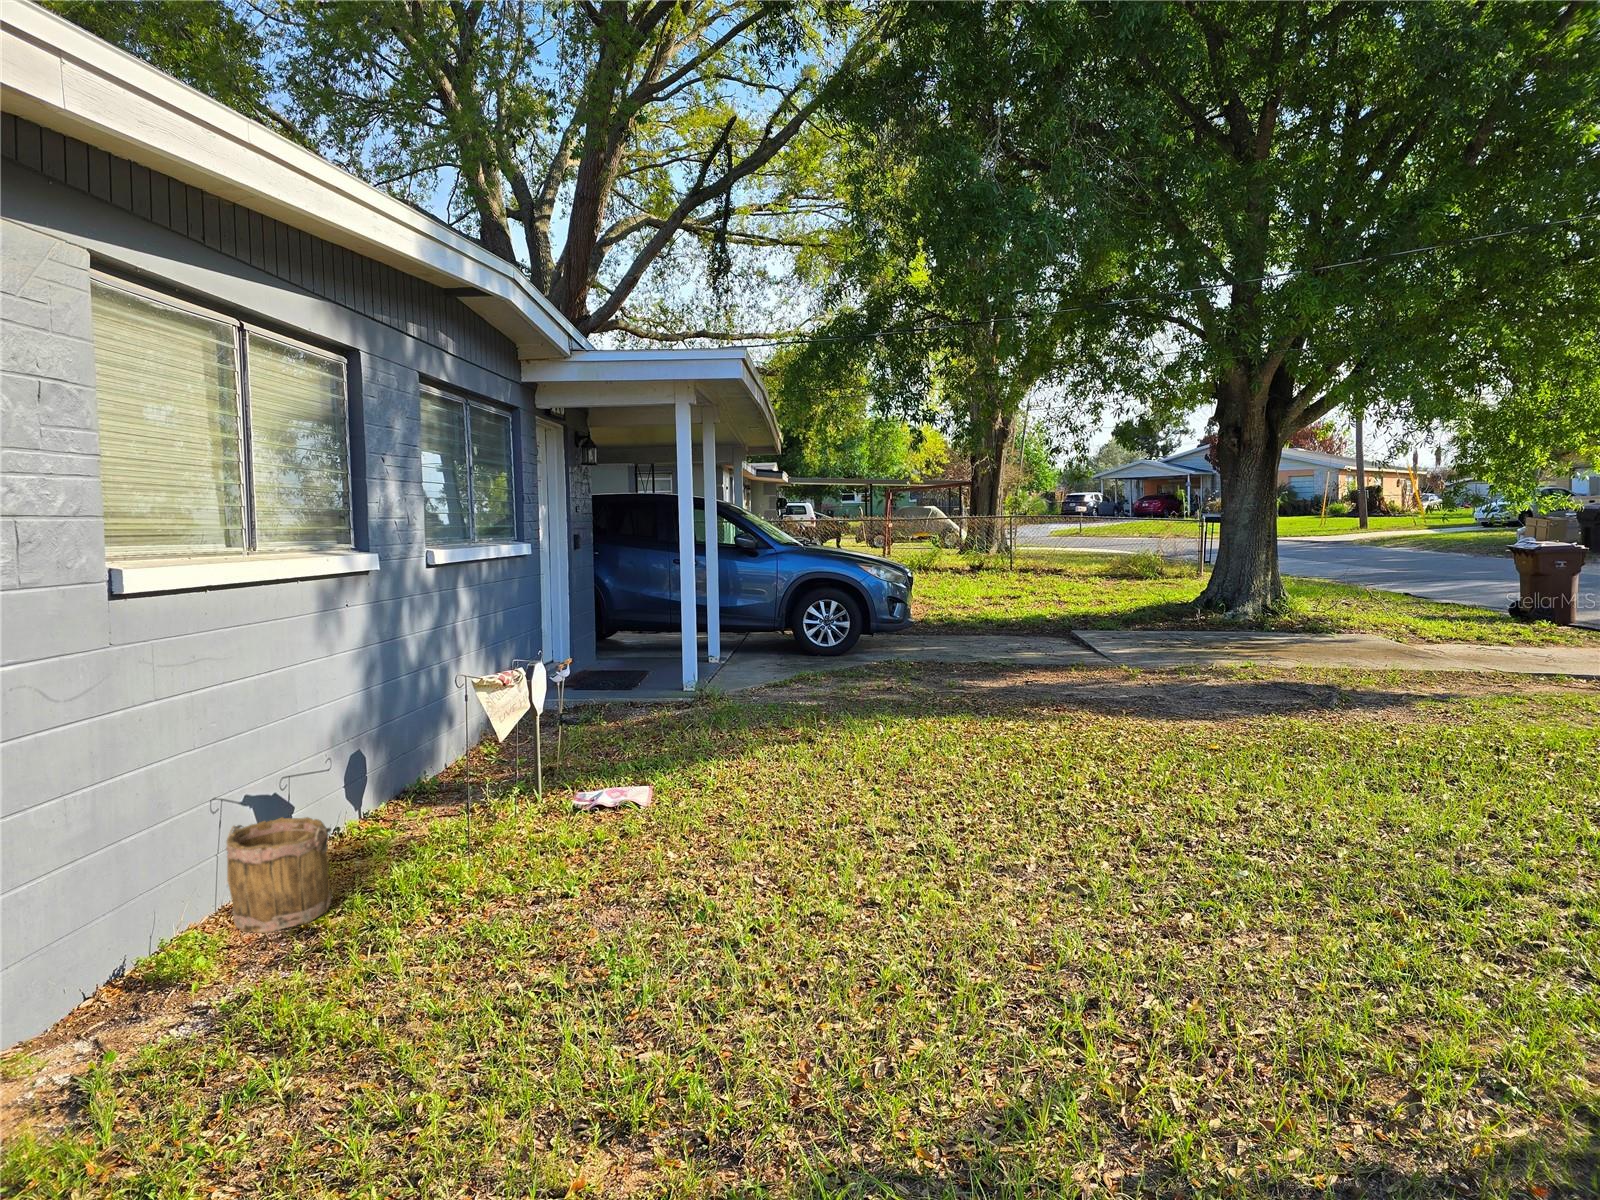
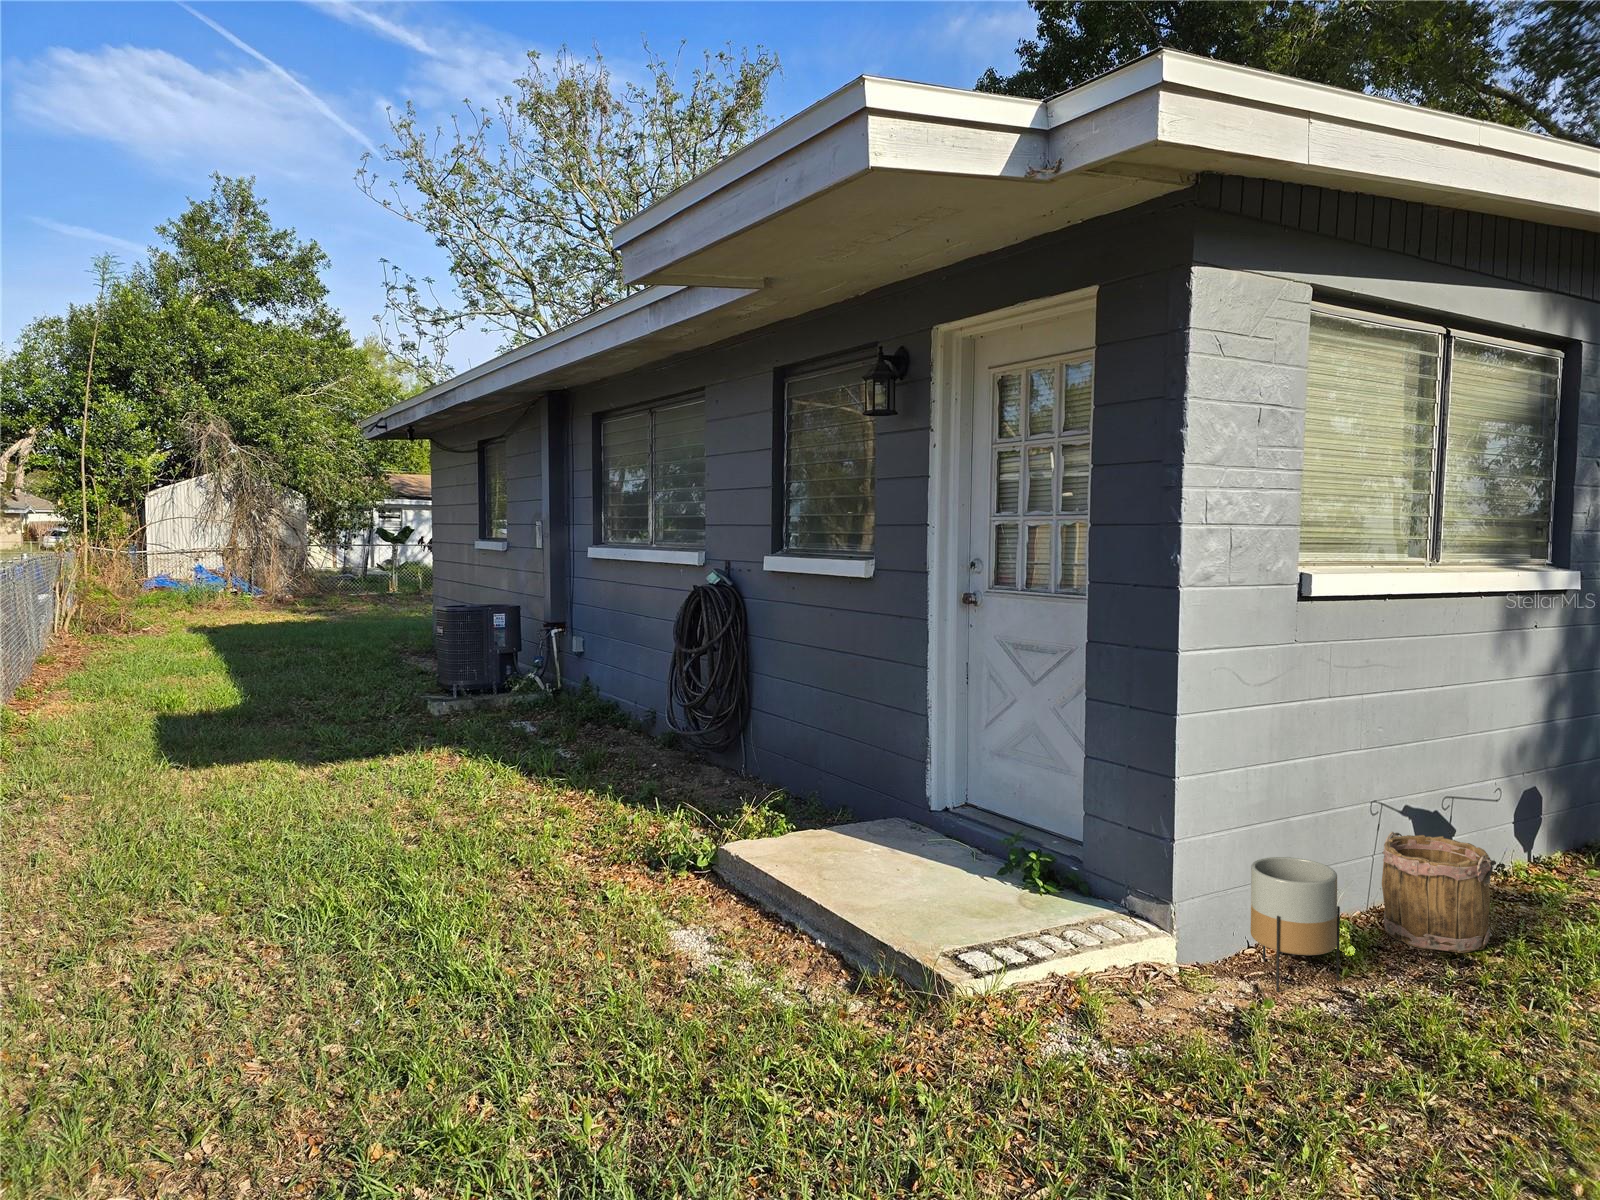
planter: none [72,883,189,1041] -> present [1250,857,1340,992]

